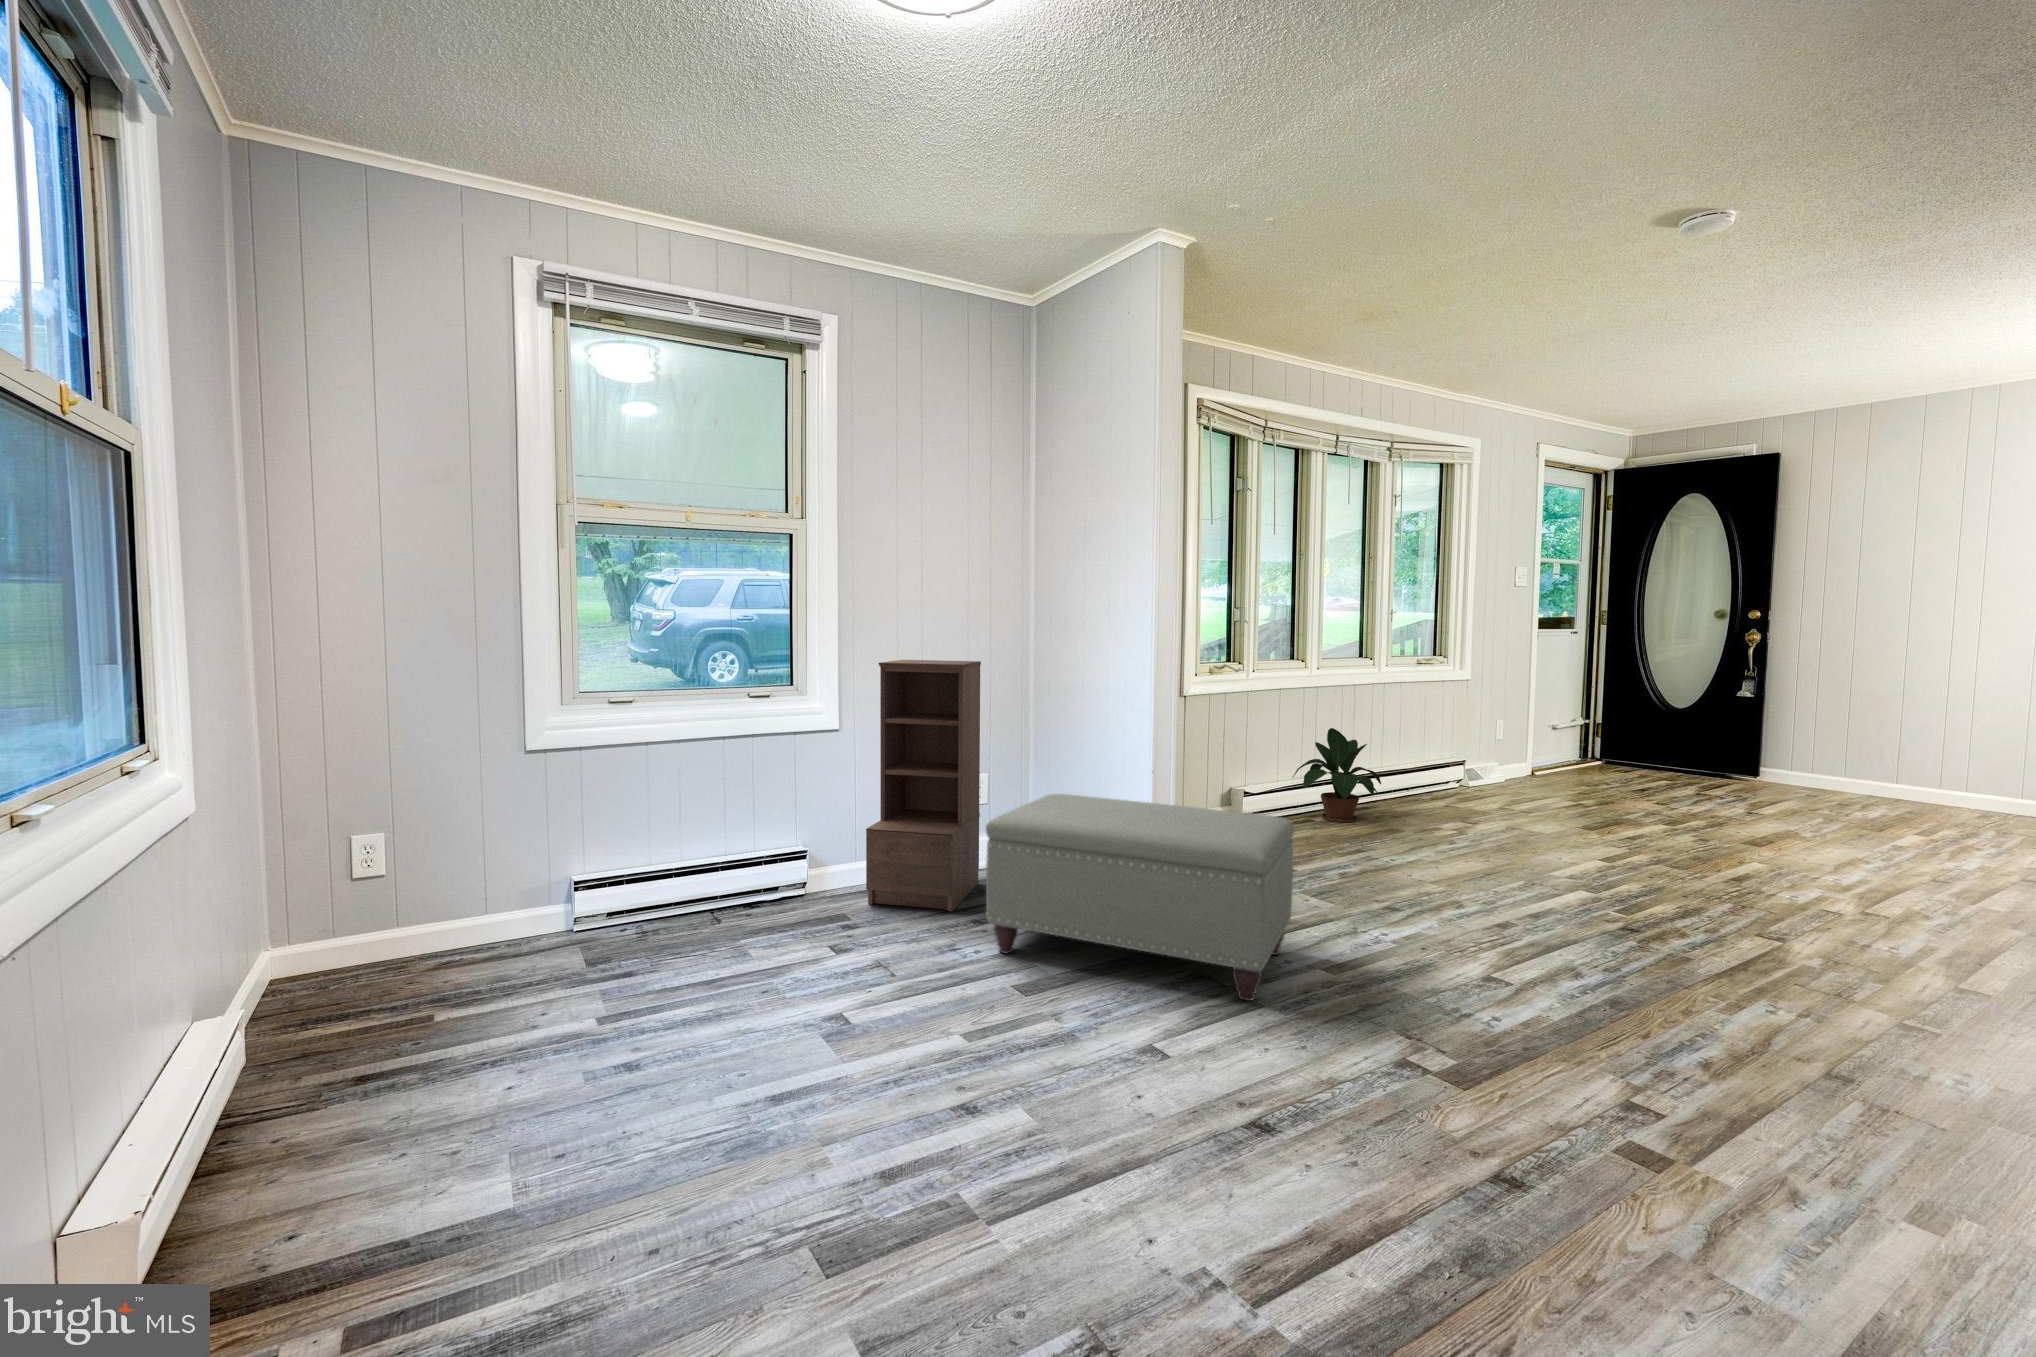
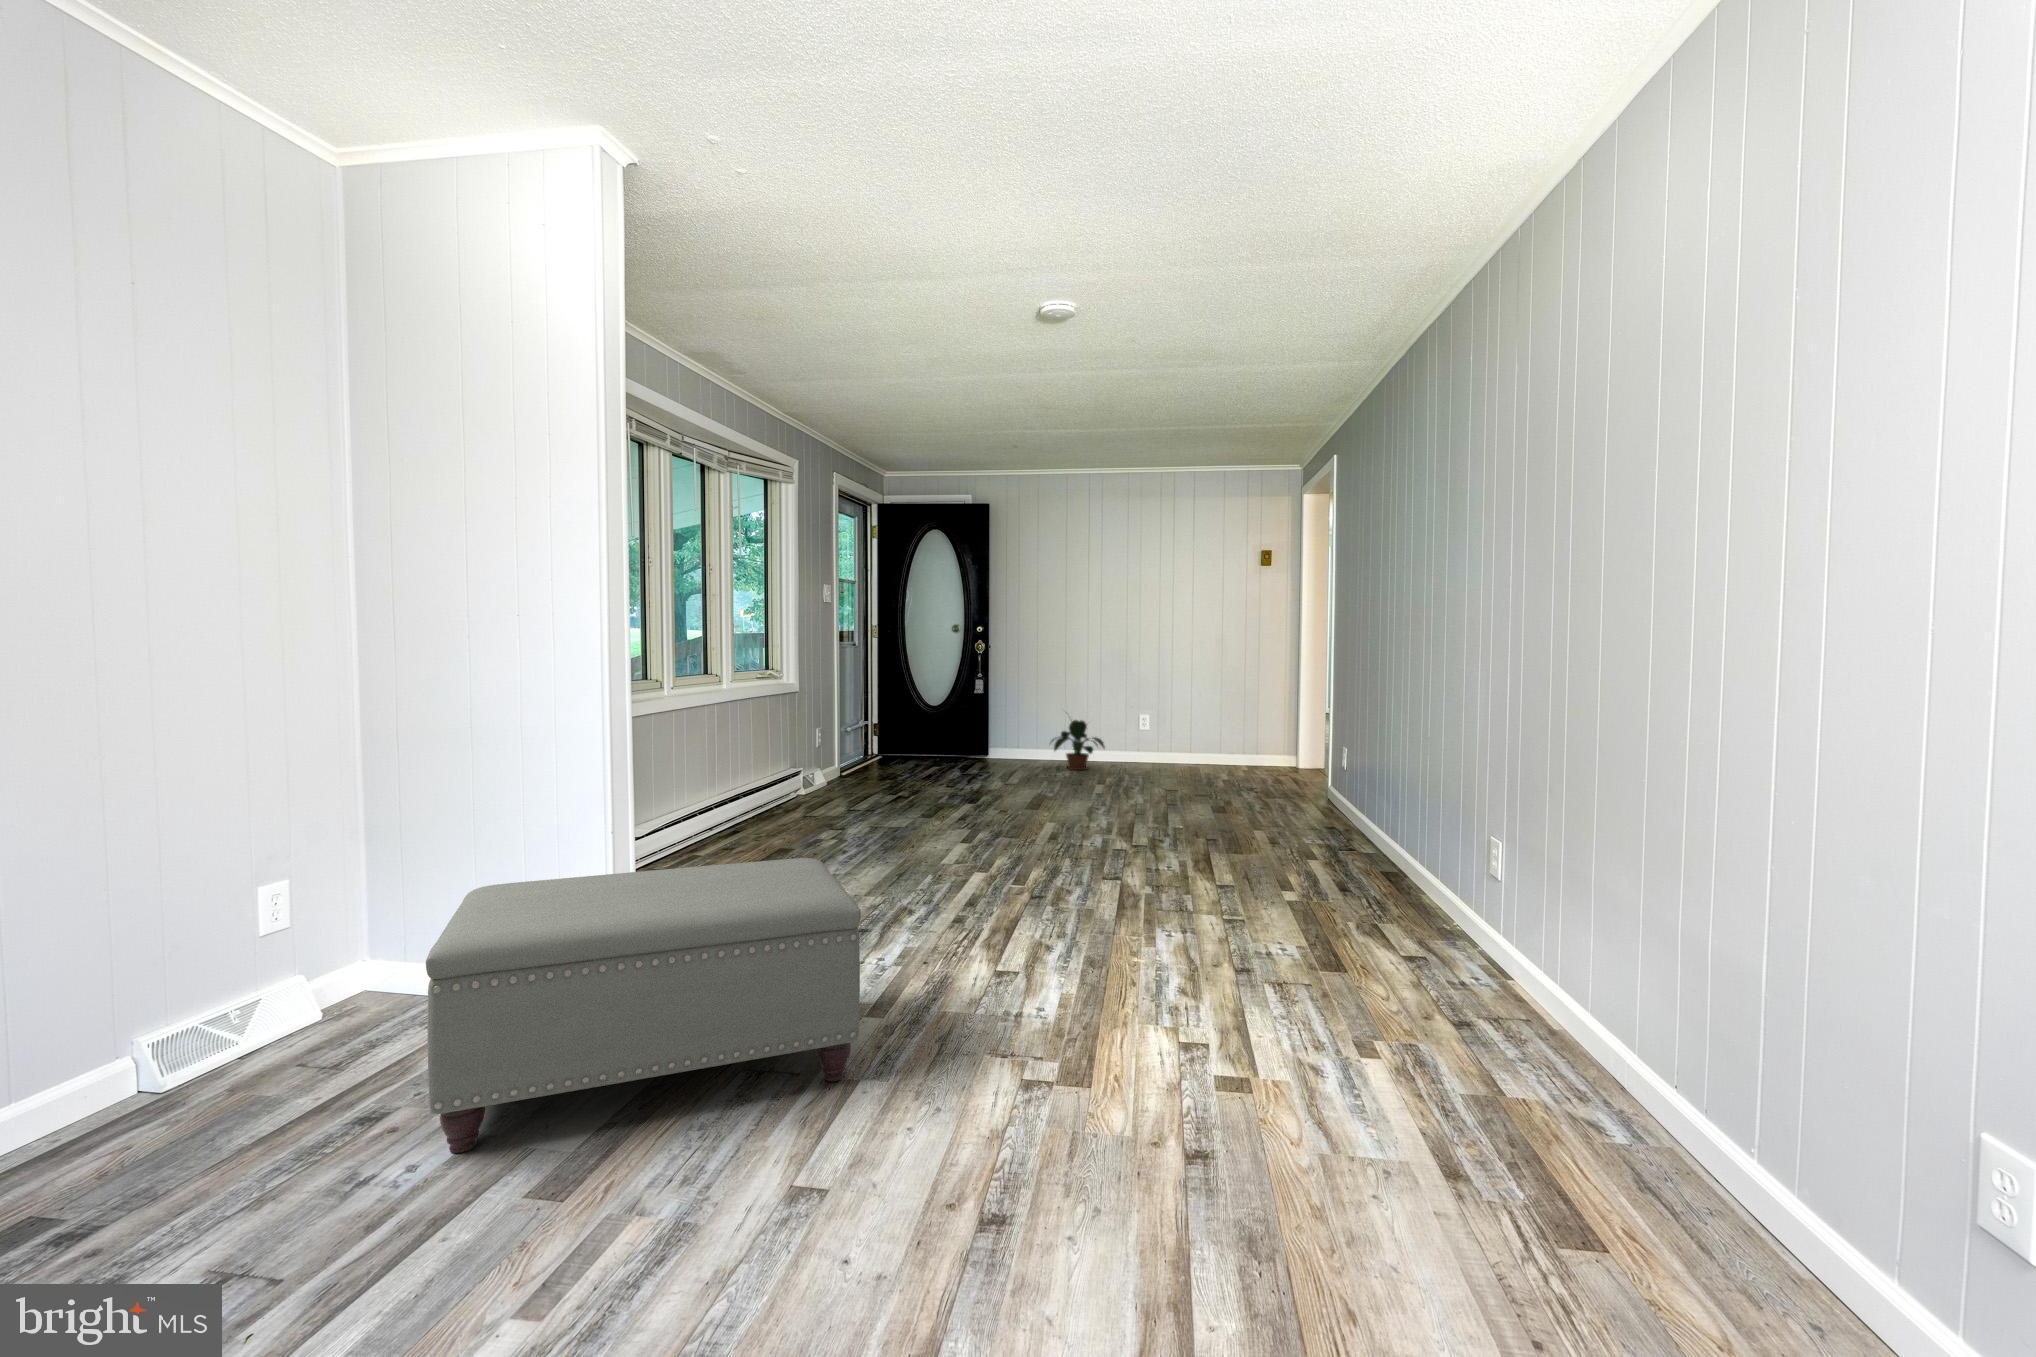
bookshelf: present [866,660,981,911] -> none [74,699,307,1173]
potted plant: present [1293,728,1381,822] -> present [1051,720,1105,770]

